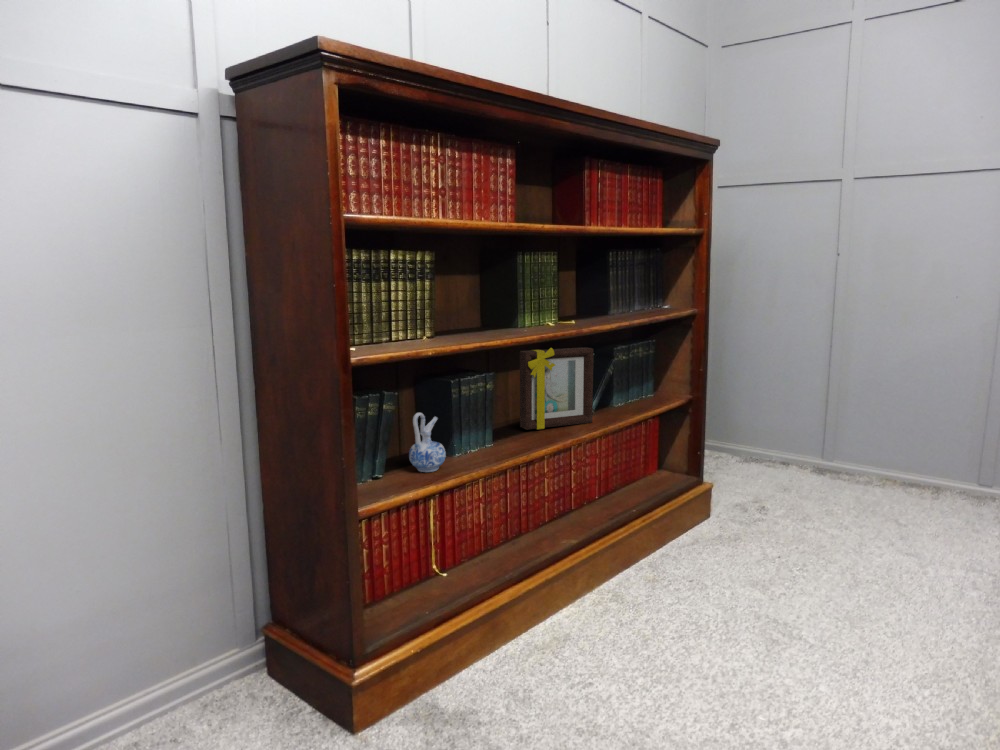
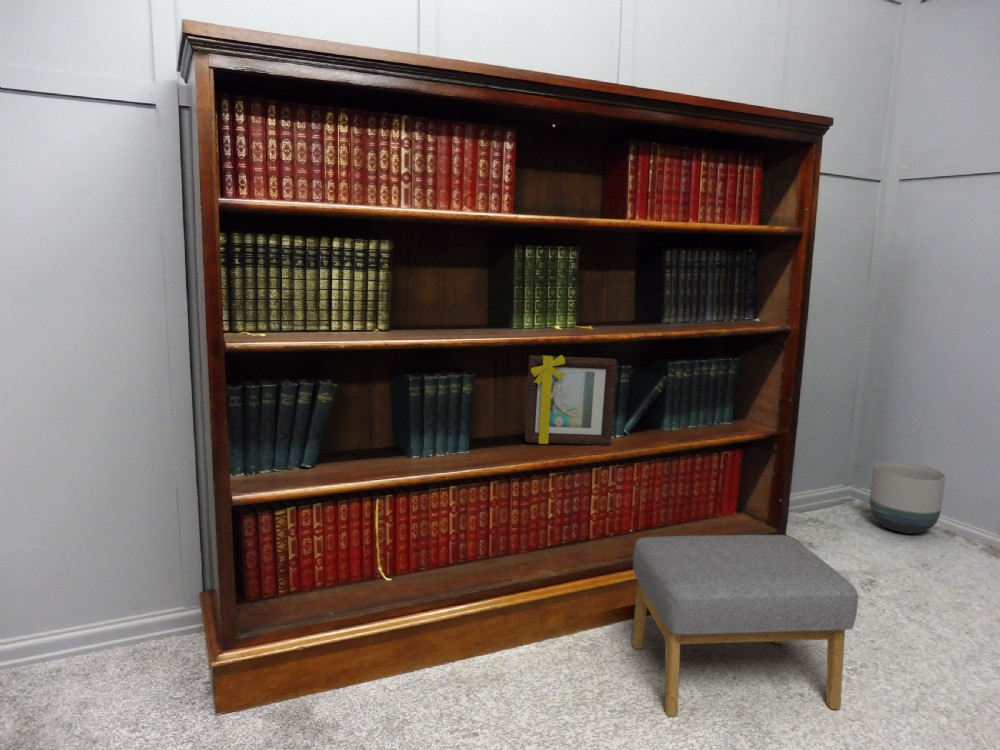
planter: none [729,412,781,467] -> present [870,461,945,534]
ceramic pitcher: present [409,413,446,472] -> none [352,408,390,471]
footstool: none [643,472,820,626] -> present [632,535,858,716]

